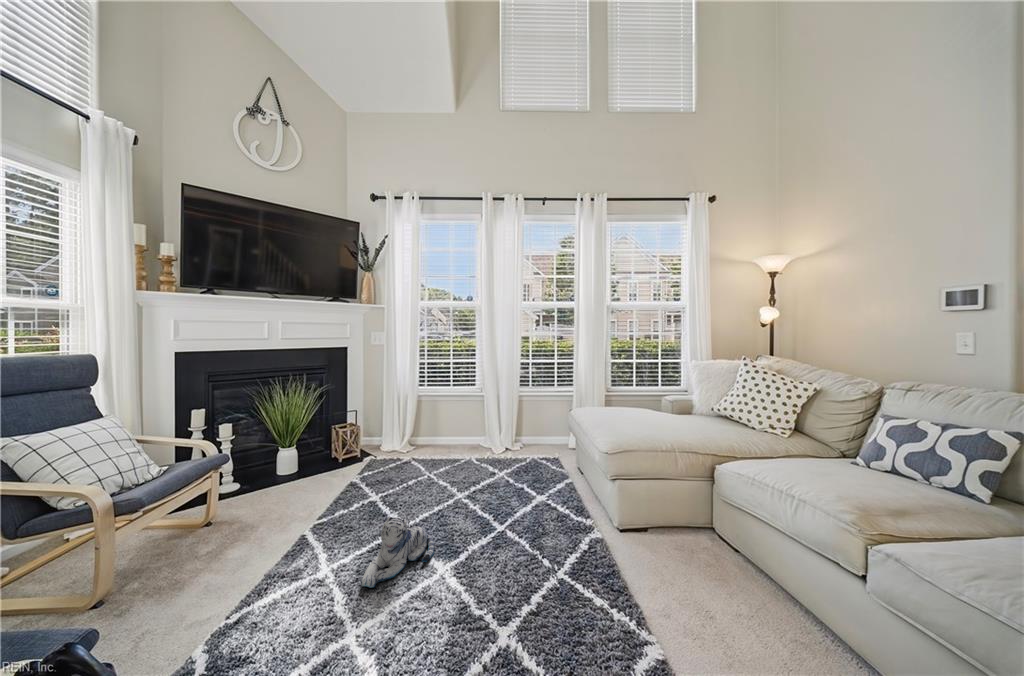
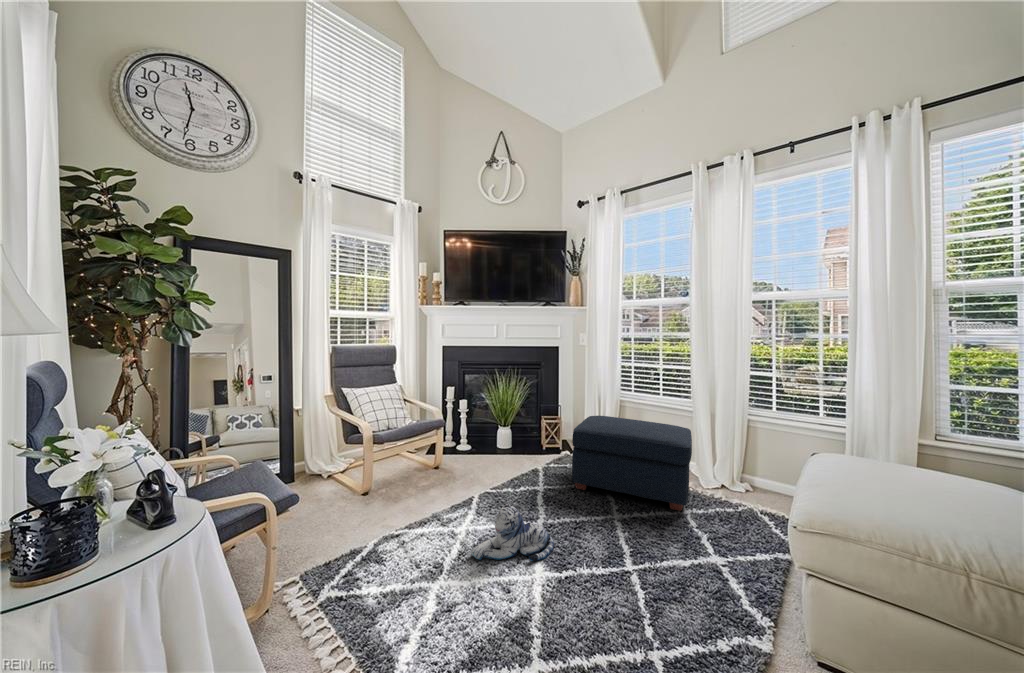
ottoman: none [399,407,504,487] -> present [572,416,692,511]

